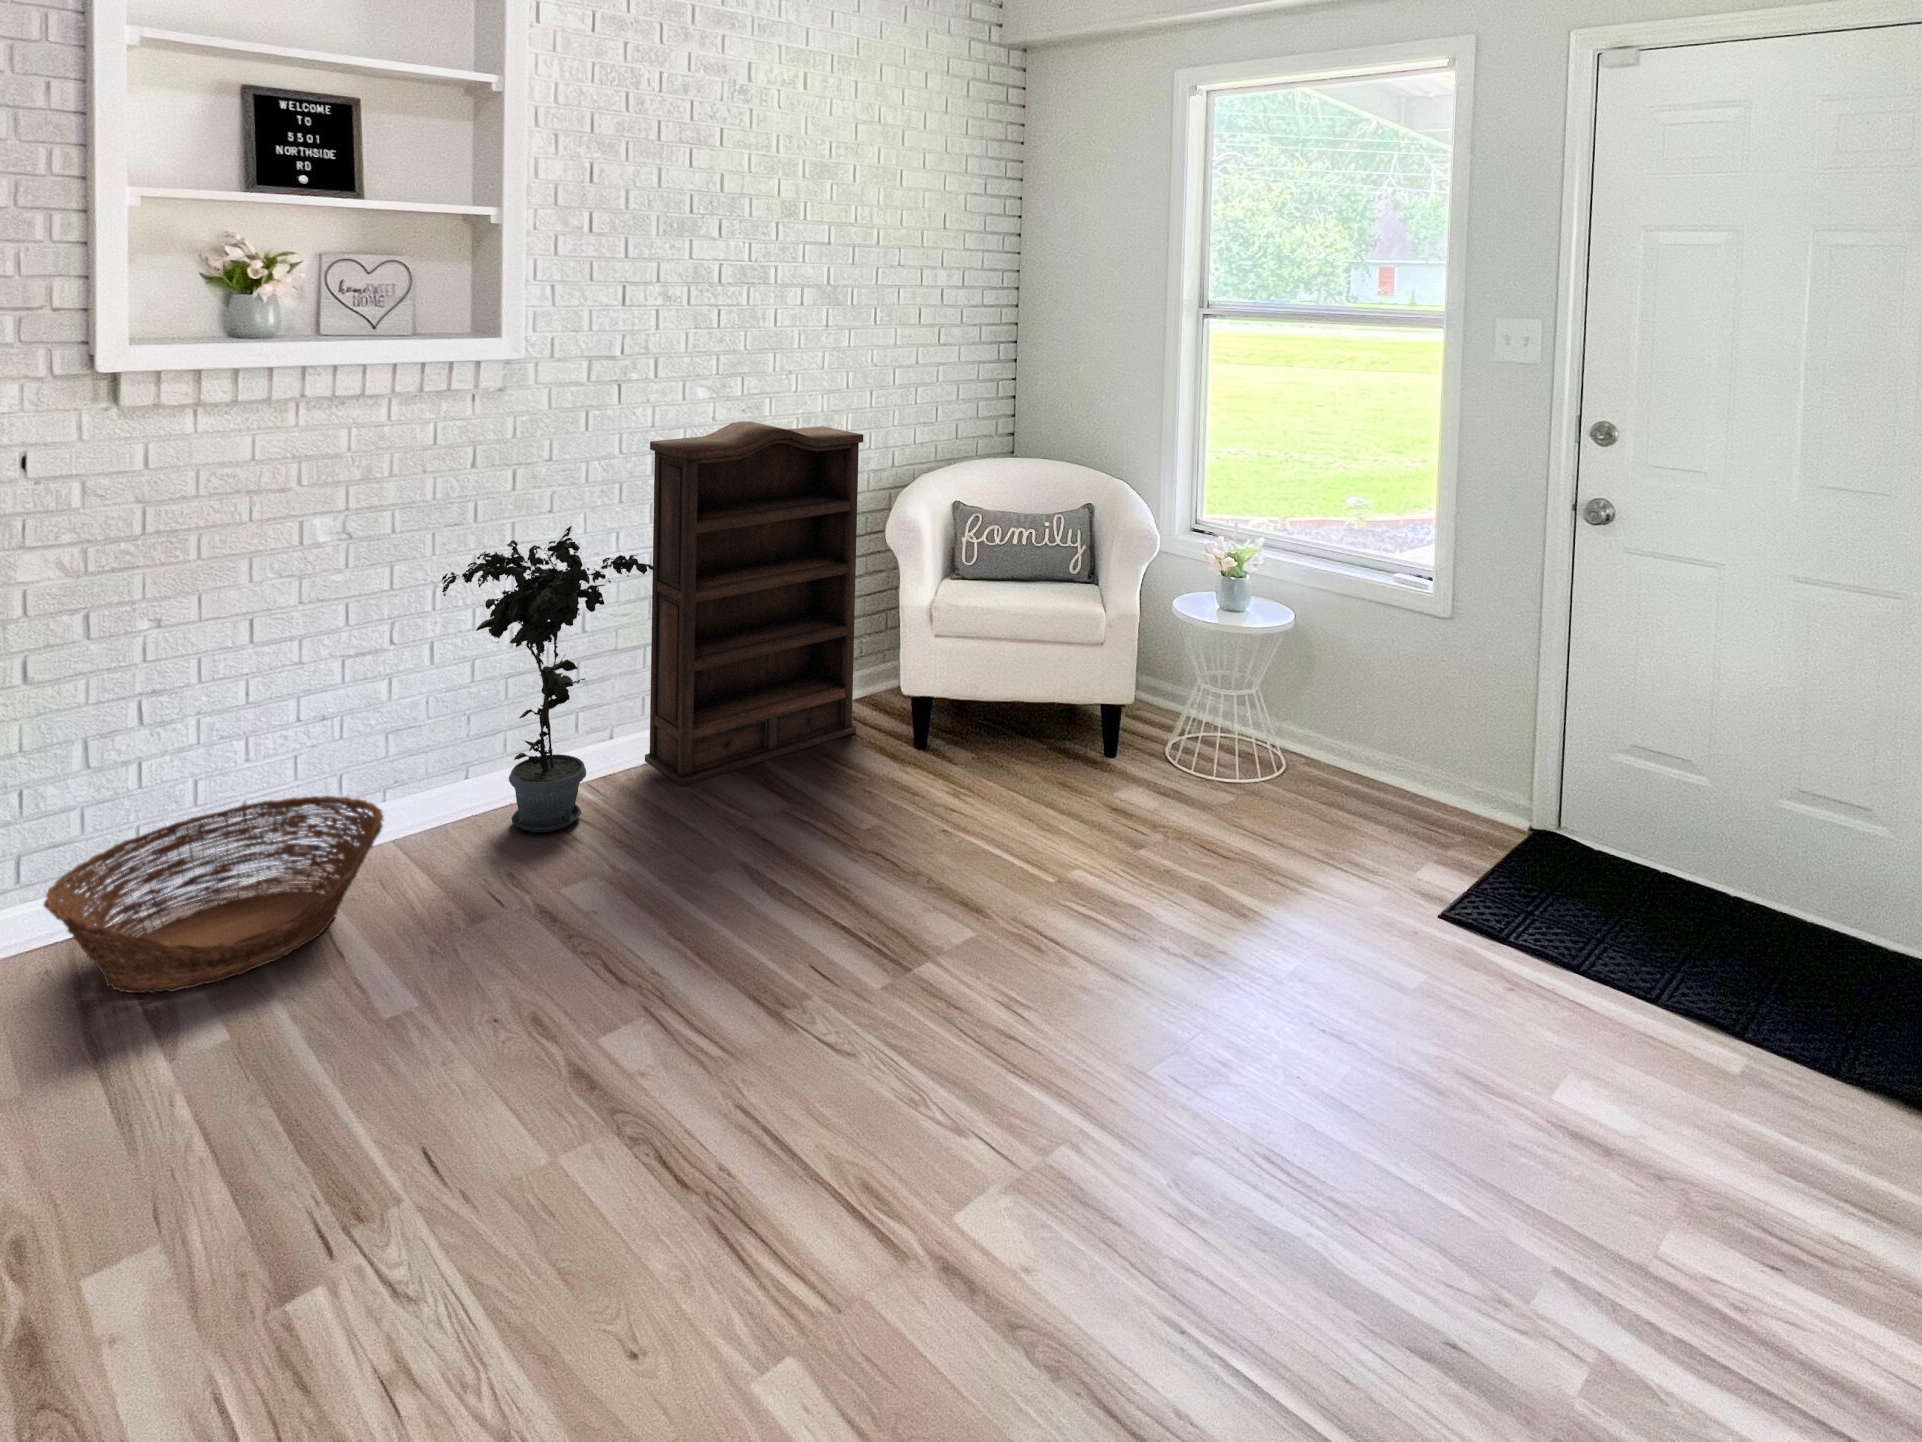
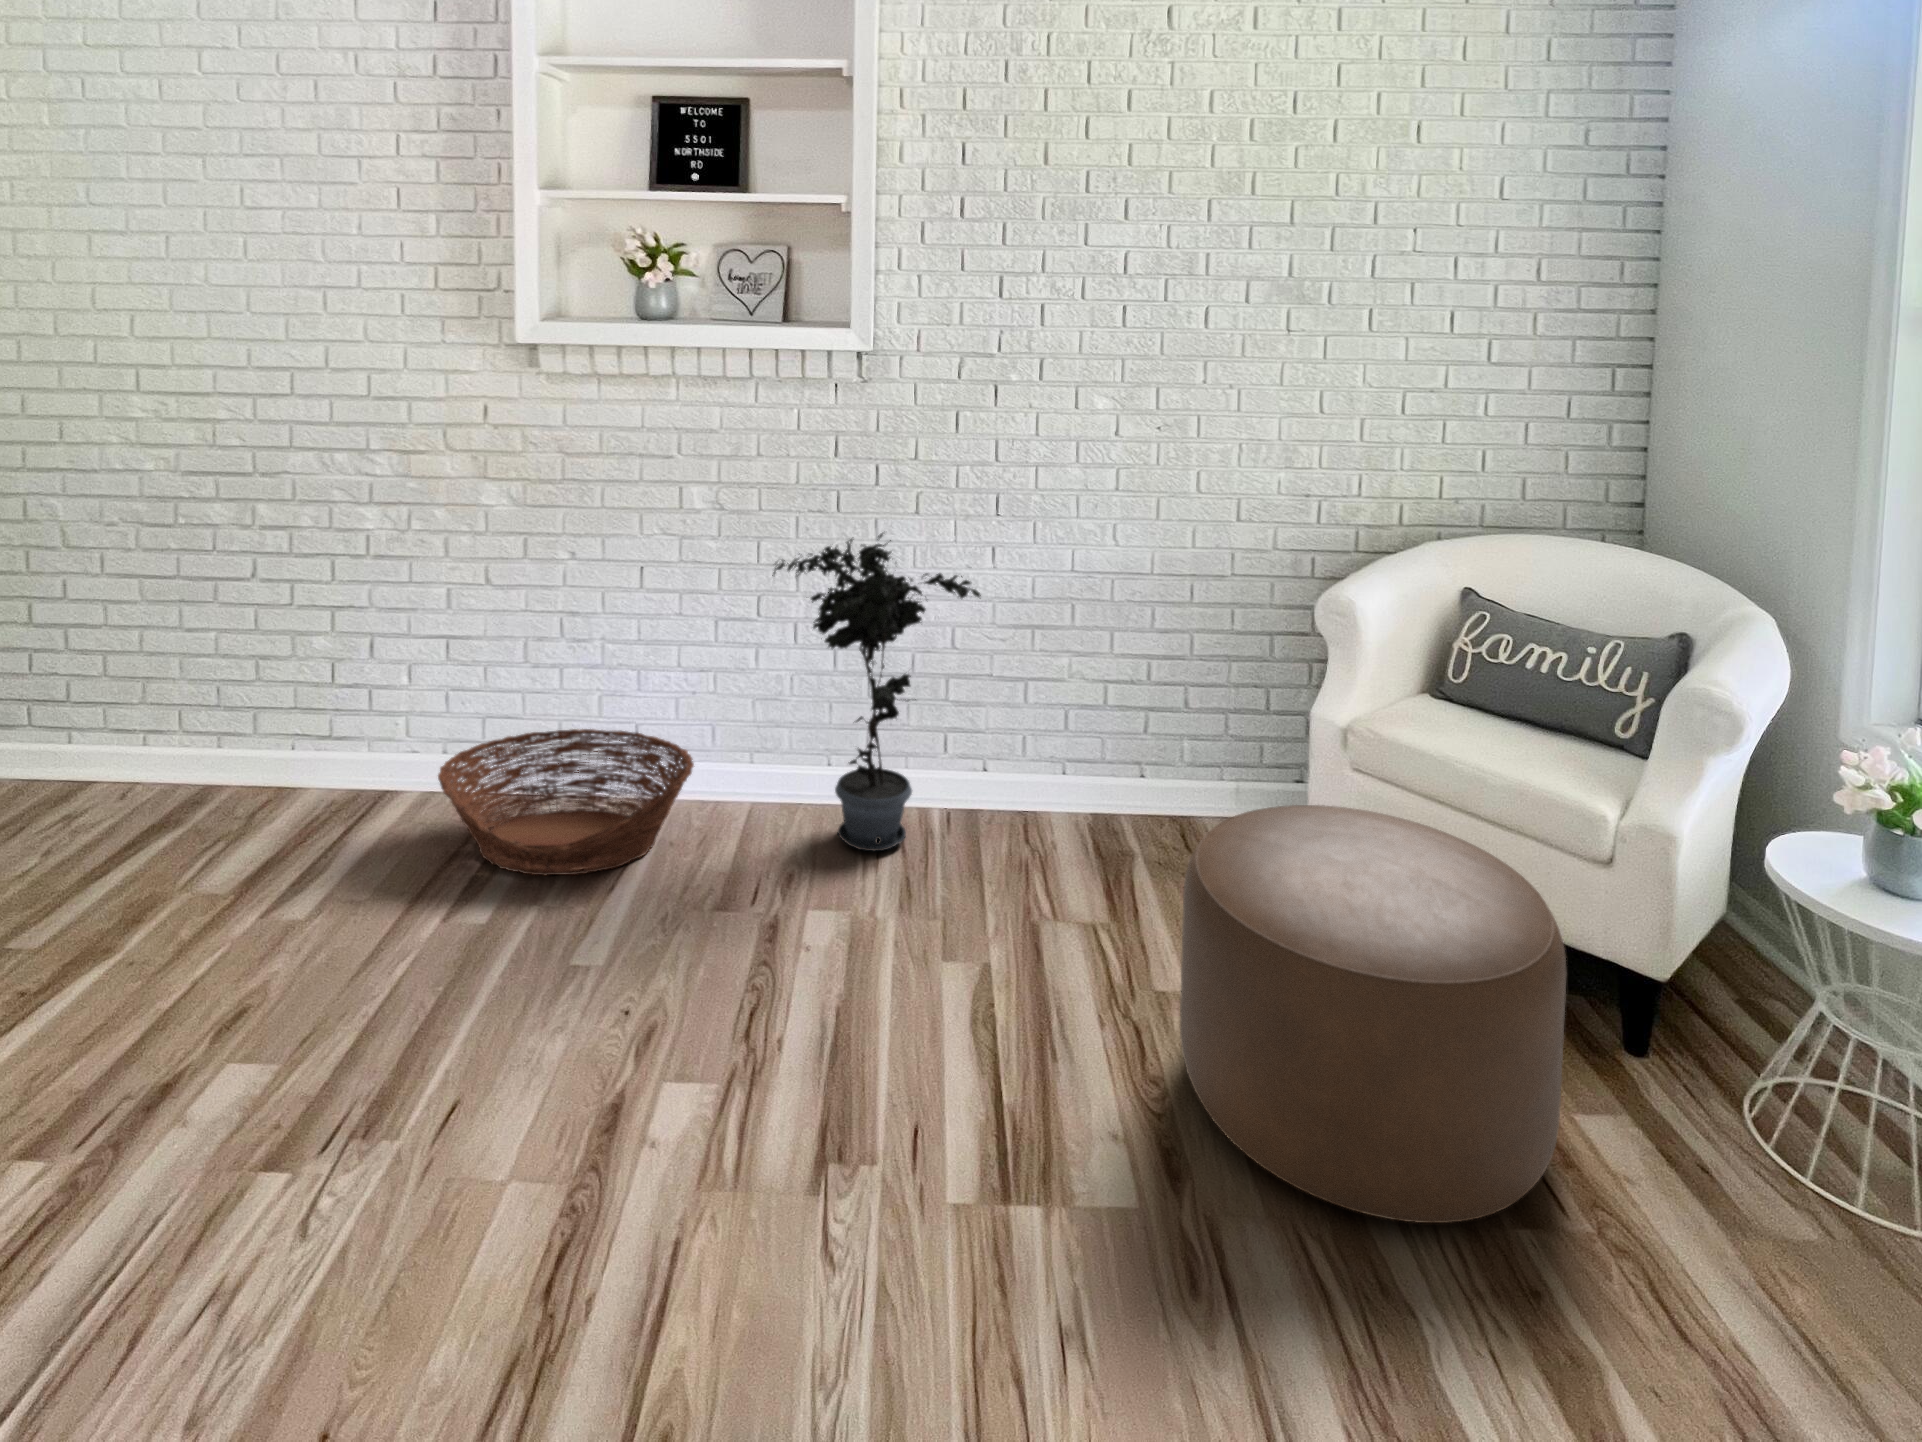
bookshelf: present [645,421,863,786] -> none [1021,440,1294,866]
ottoman: none [911,649,1144,880] -> present [1180,805,1566,1223]

